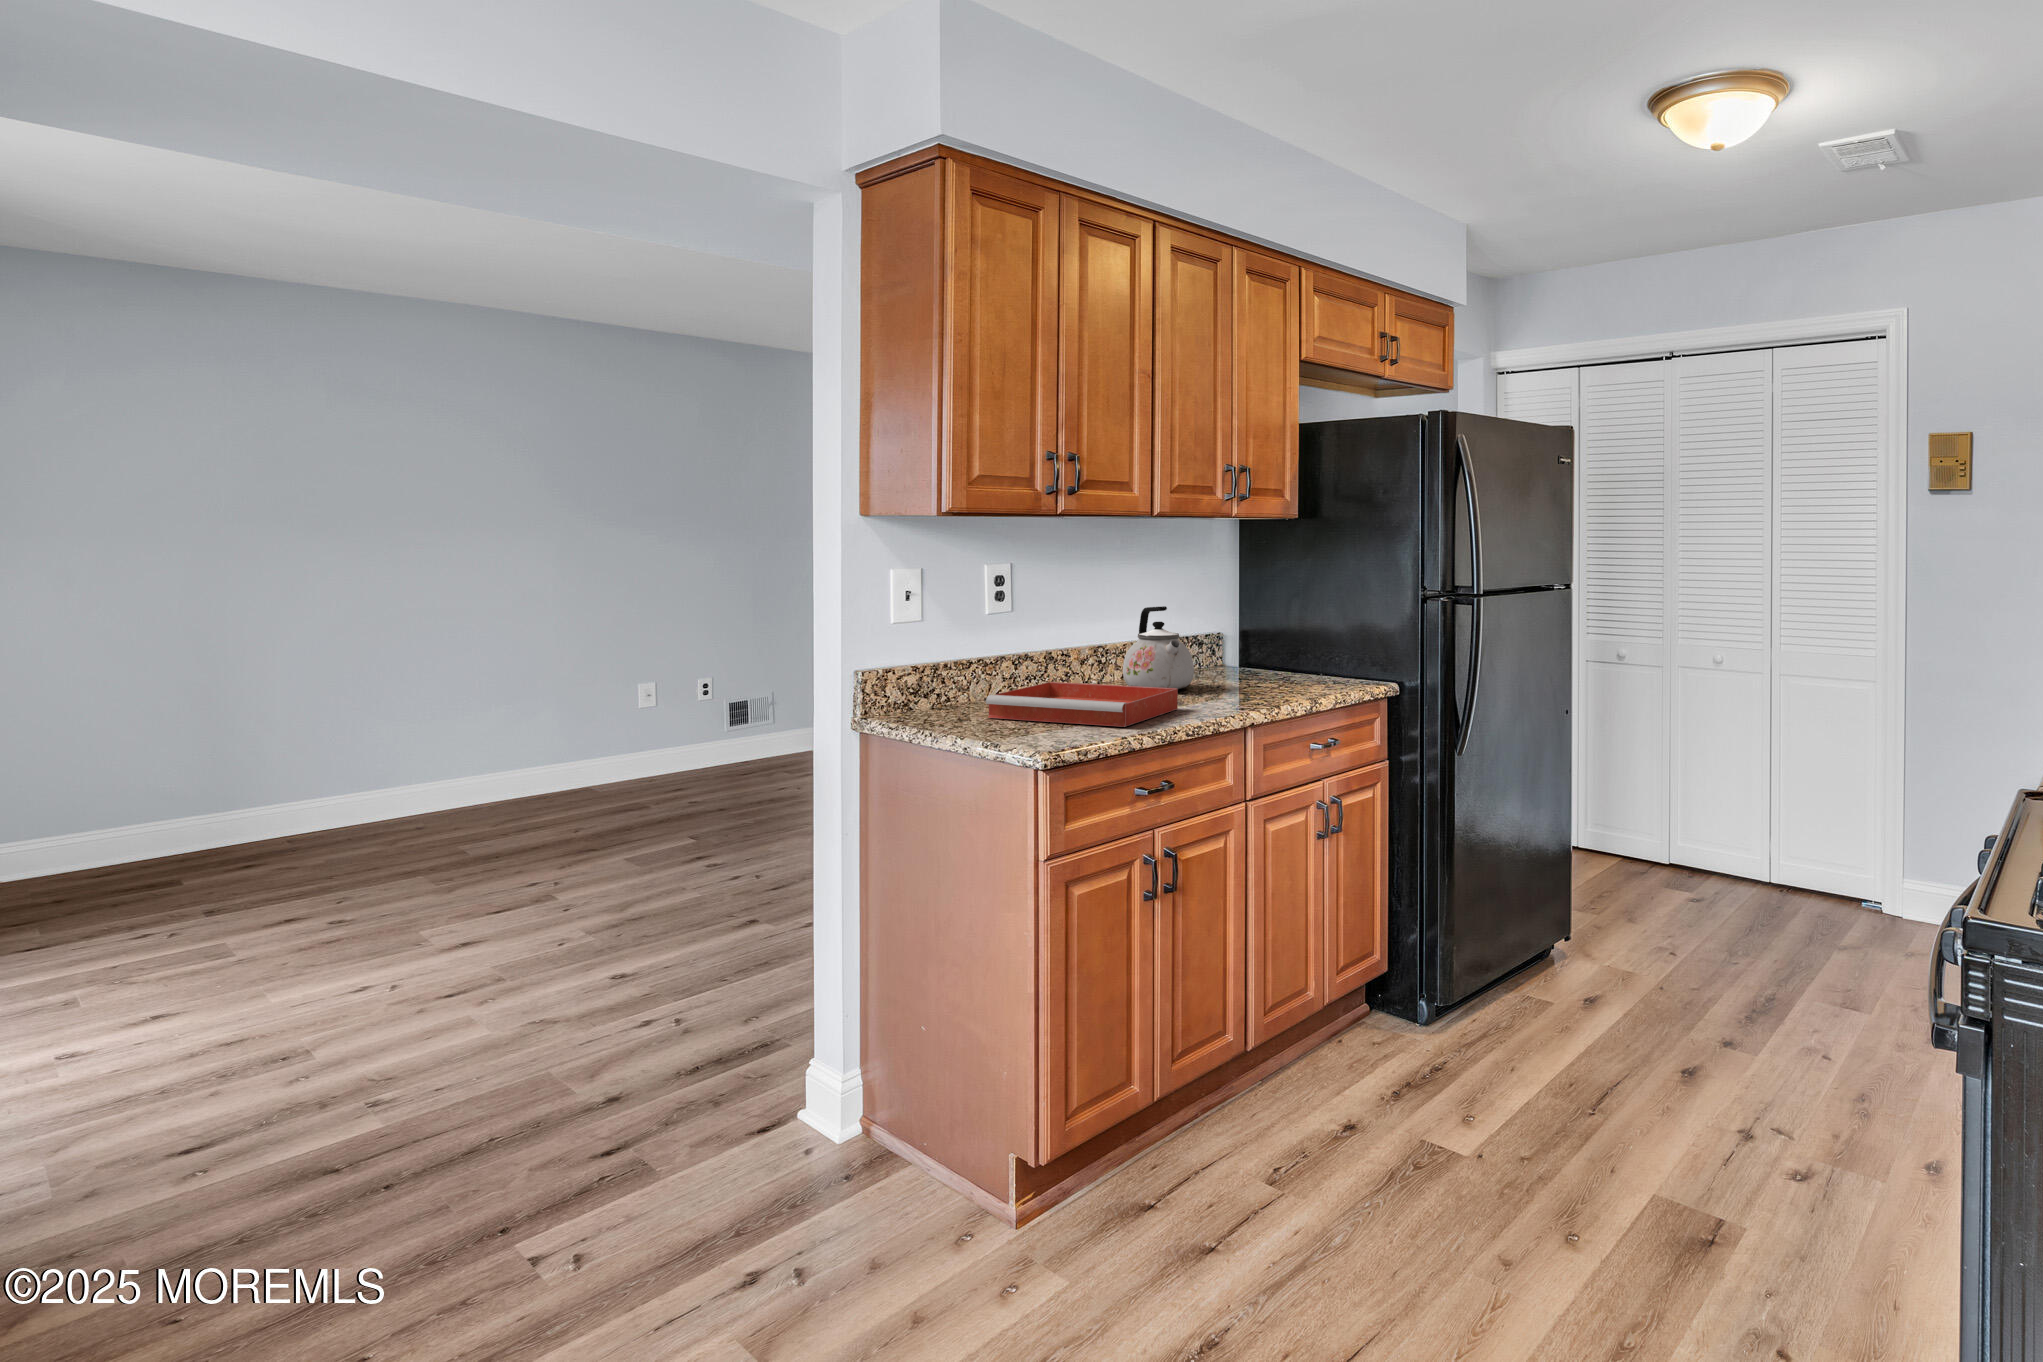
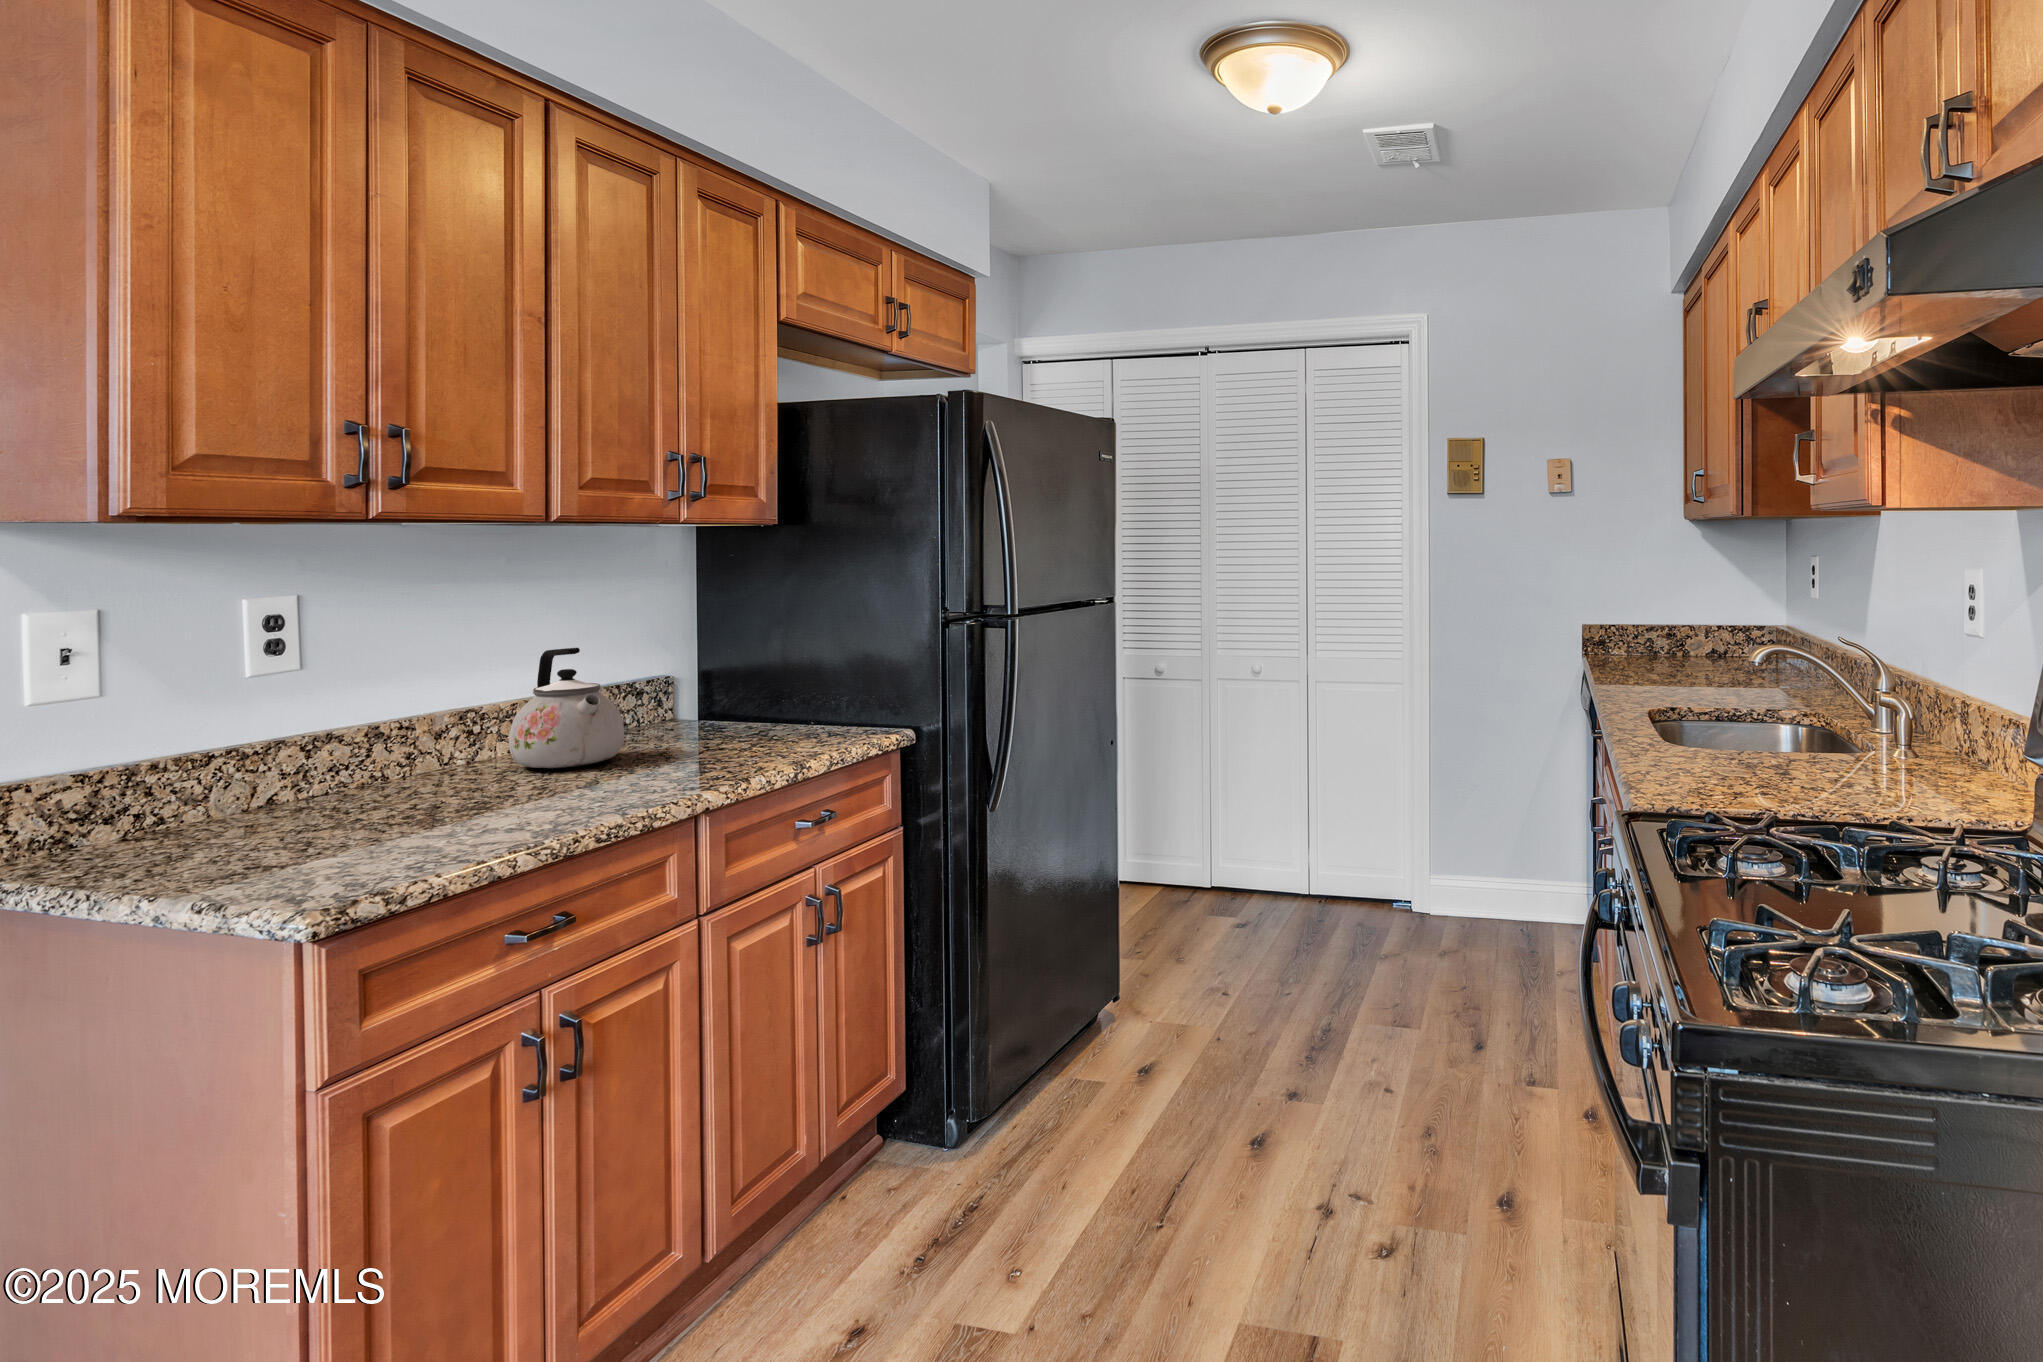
tray: present [986,682,1178,727] -> none [225,768,589,848]

